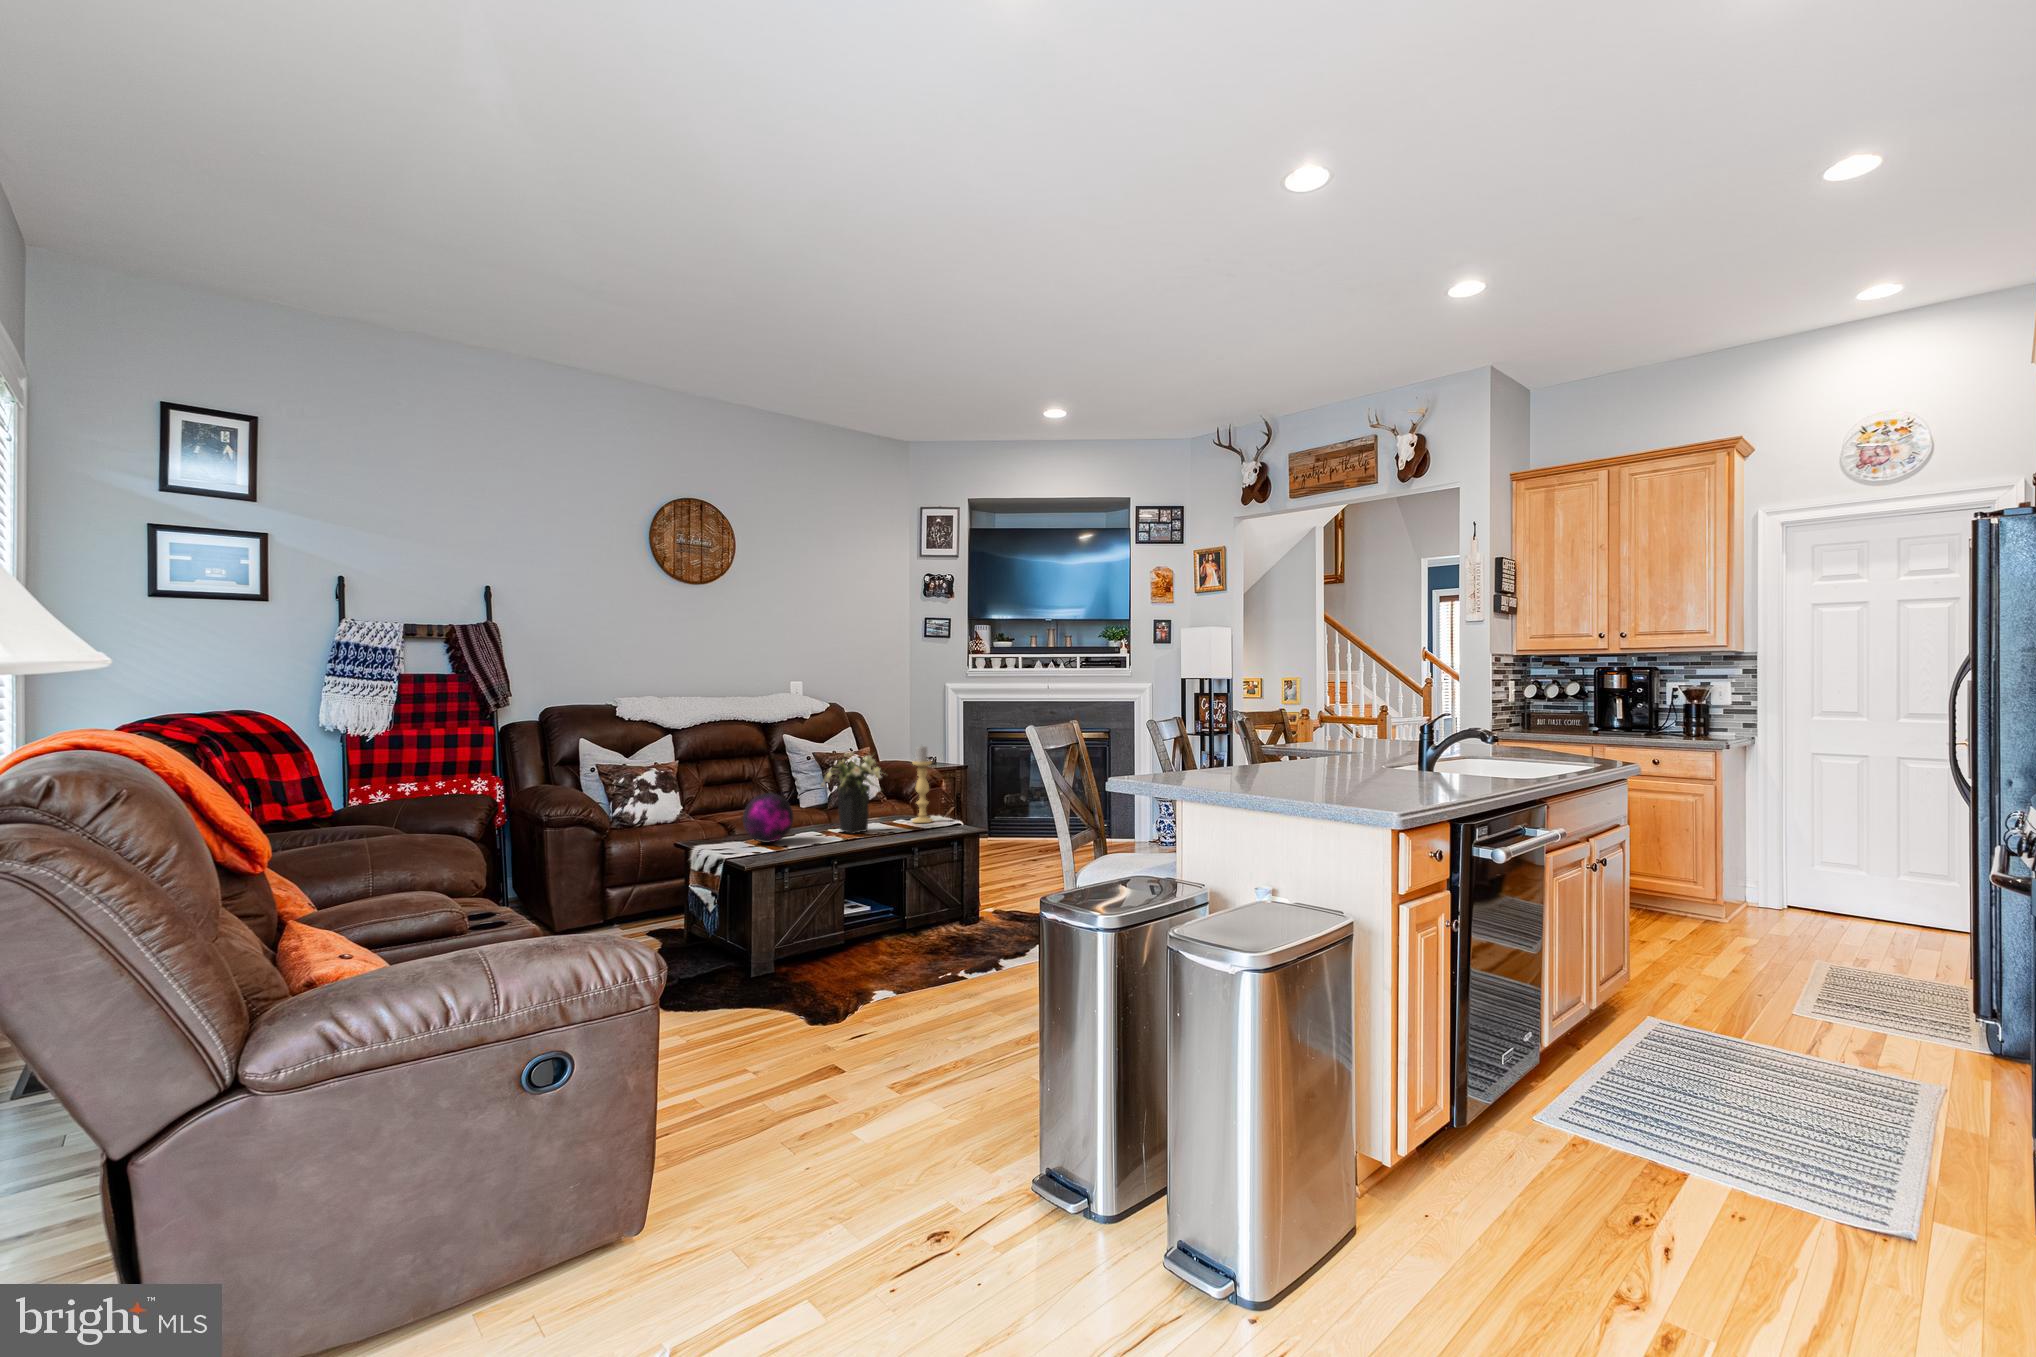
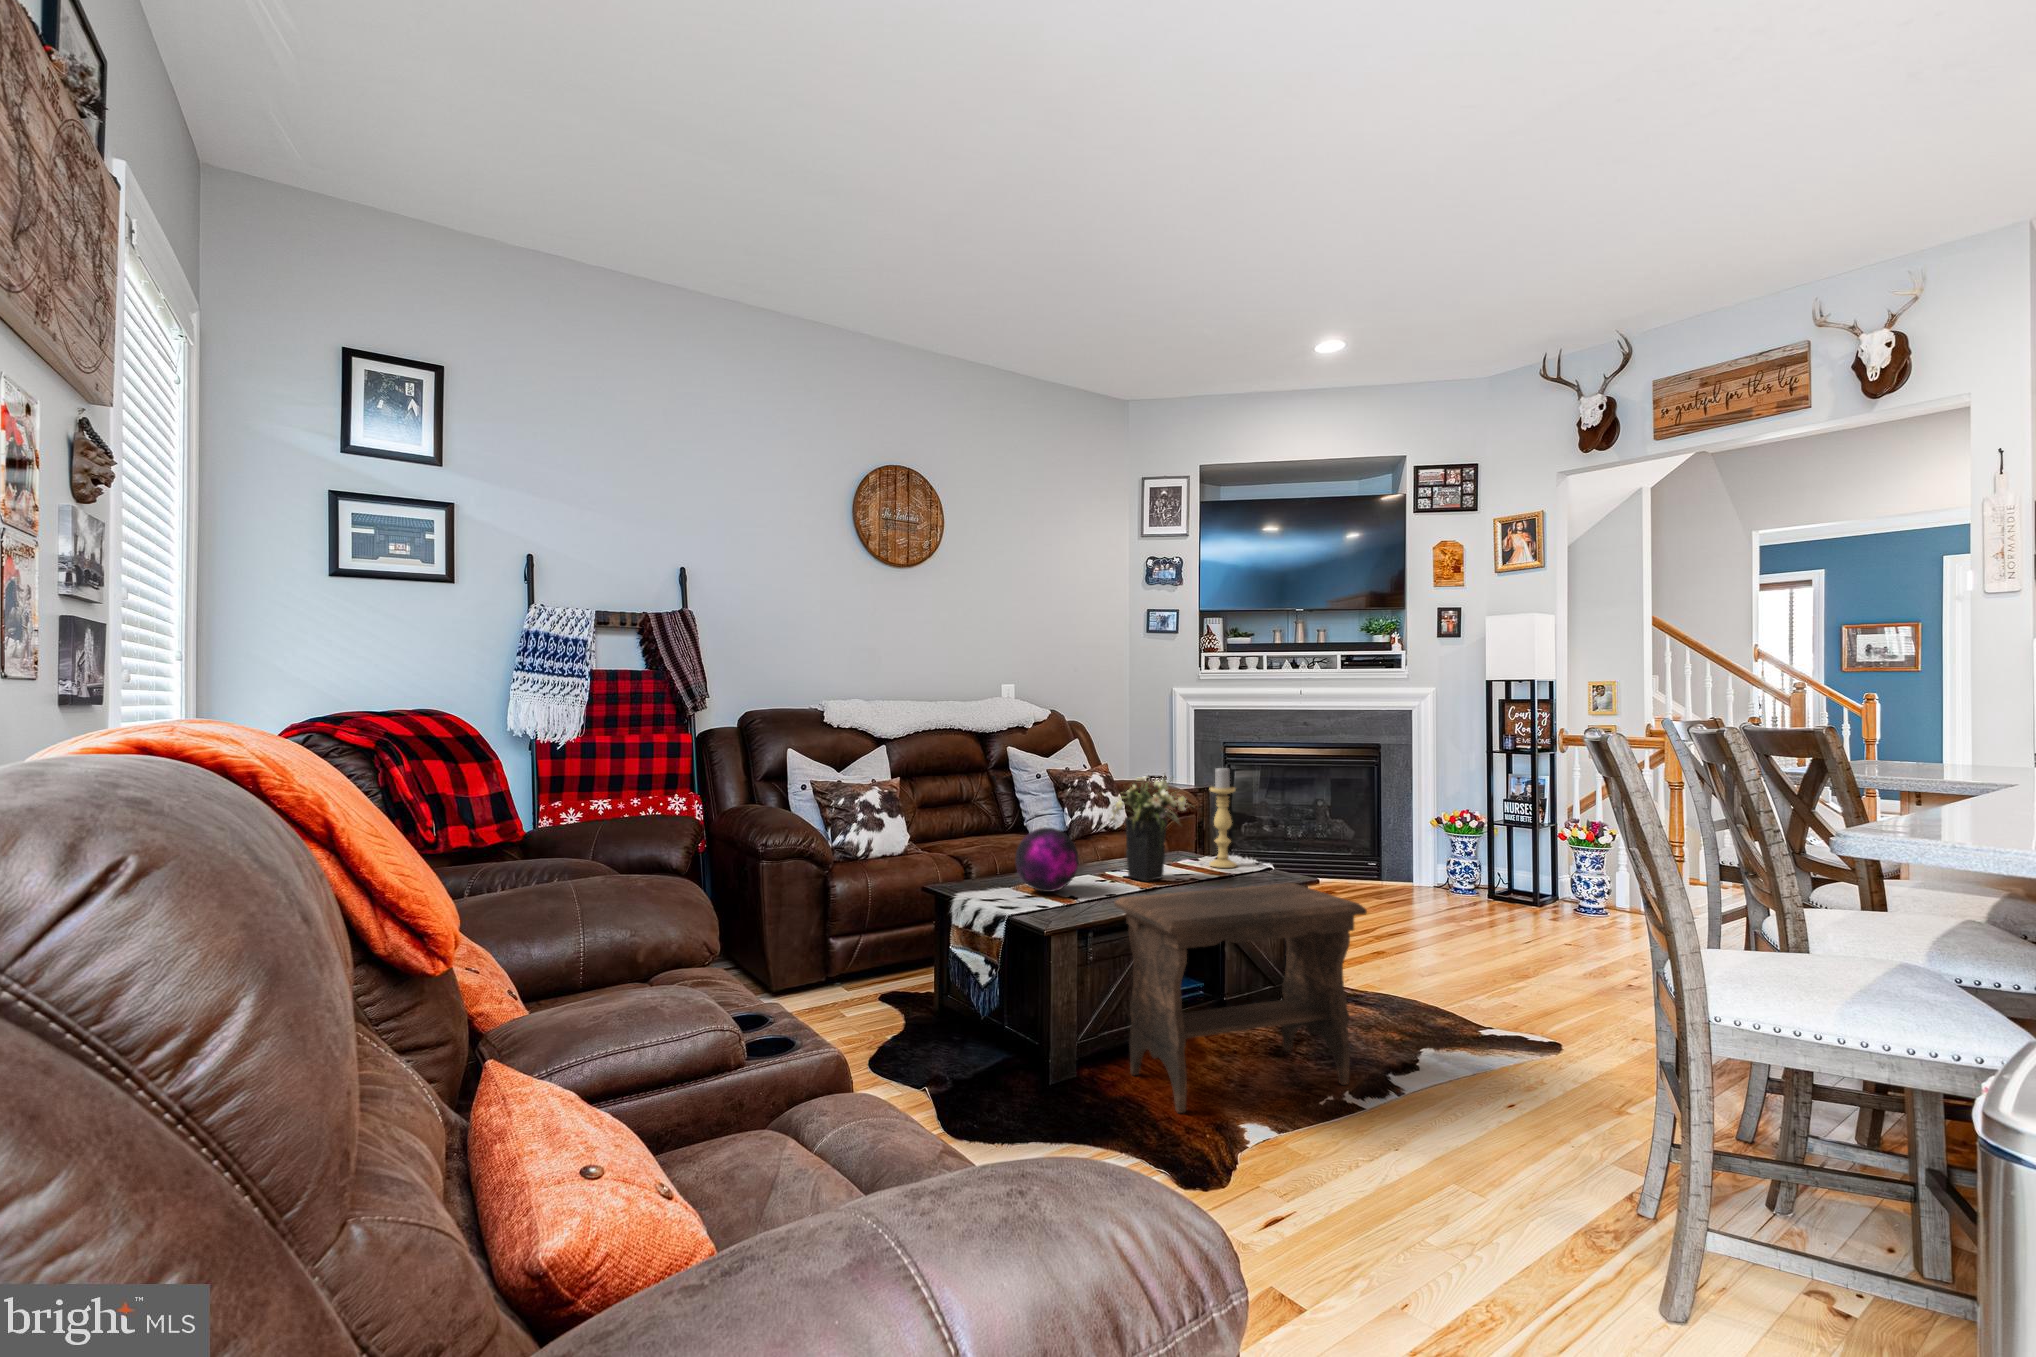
footstool: none [803,829,985,993] -> present [1114,883,1367,1113]

